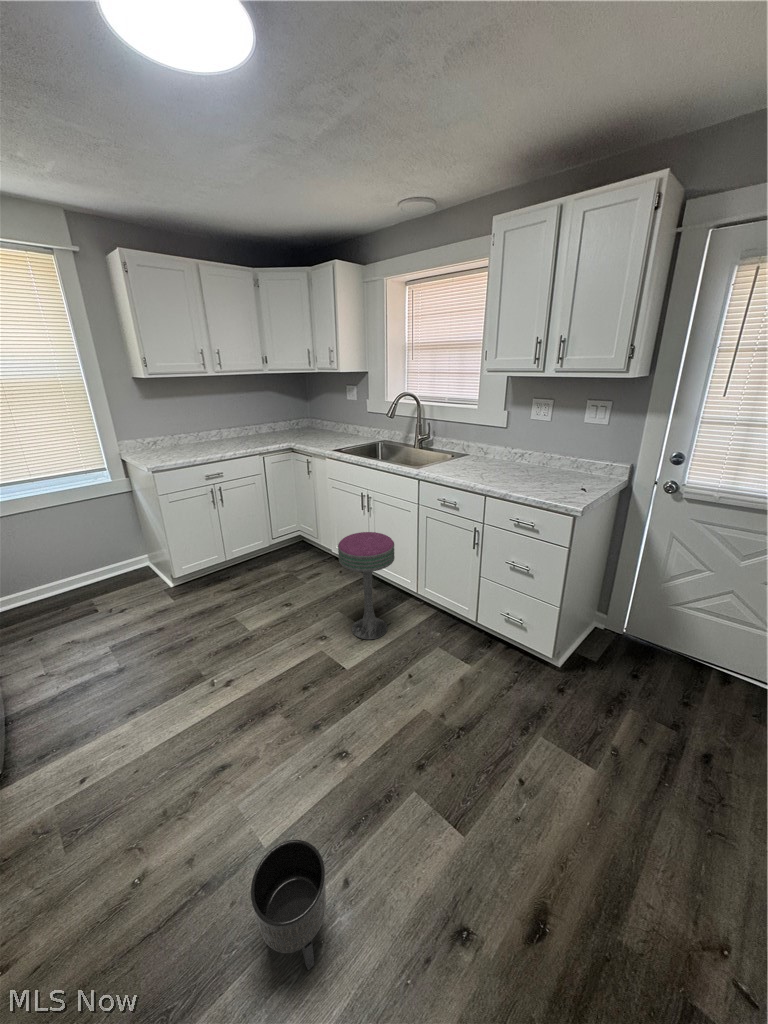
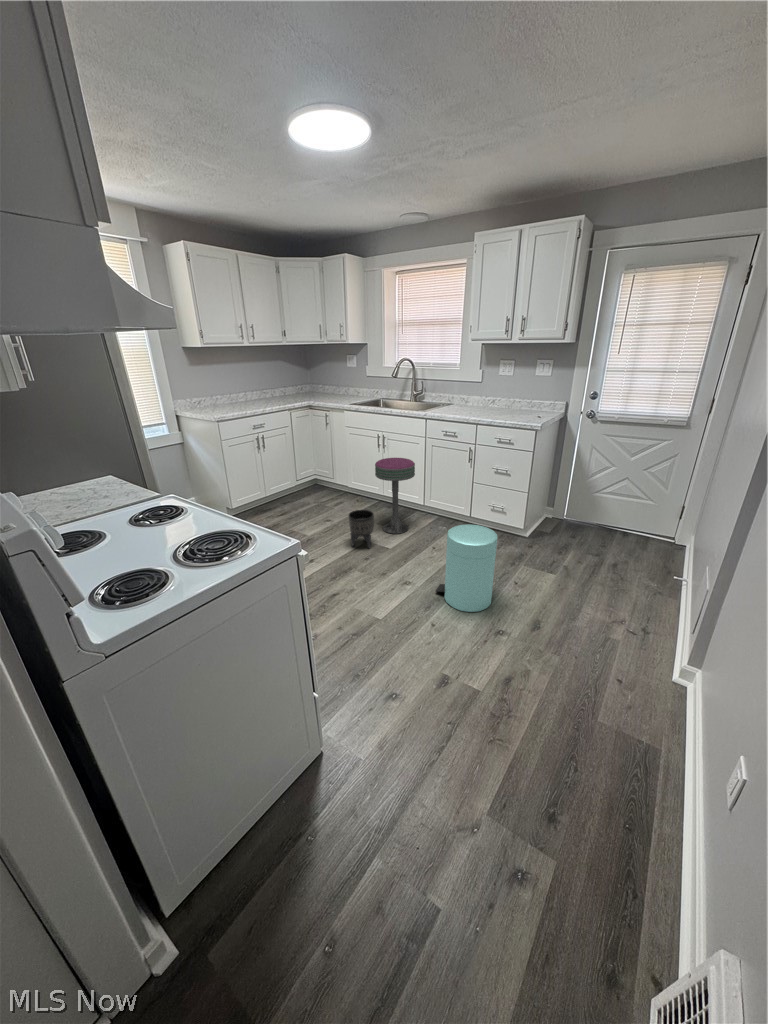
trash can: none [379,686,475,851] -> present [436,524,497,612]
planter: present [251,840,326,970] -> present [349,510,374,548]

